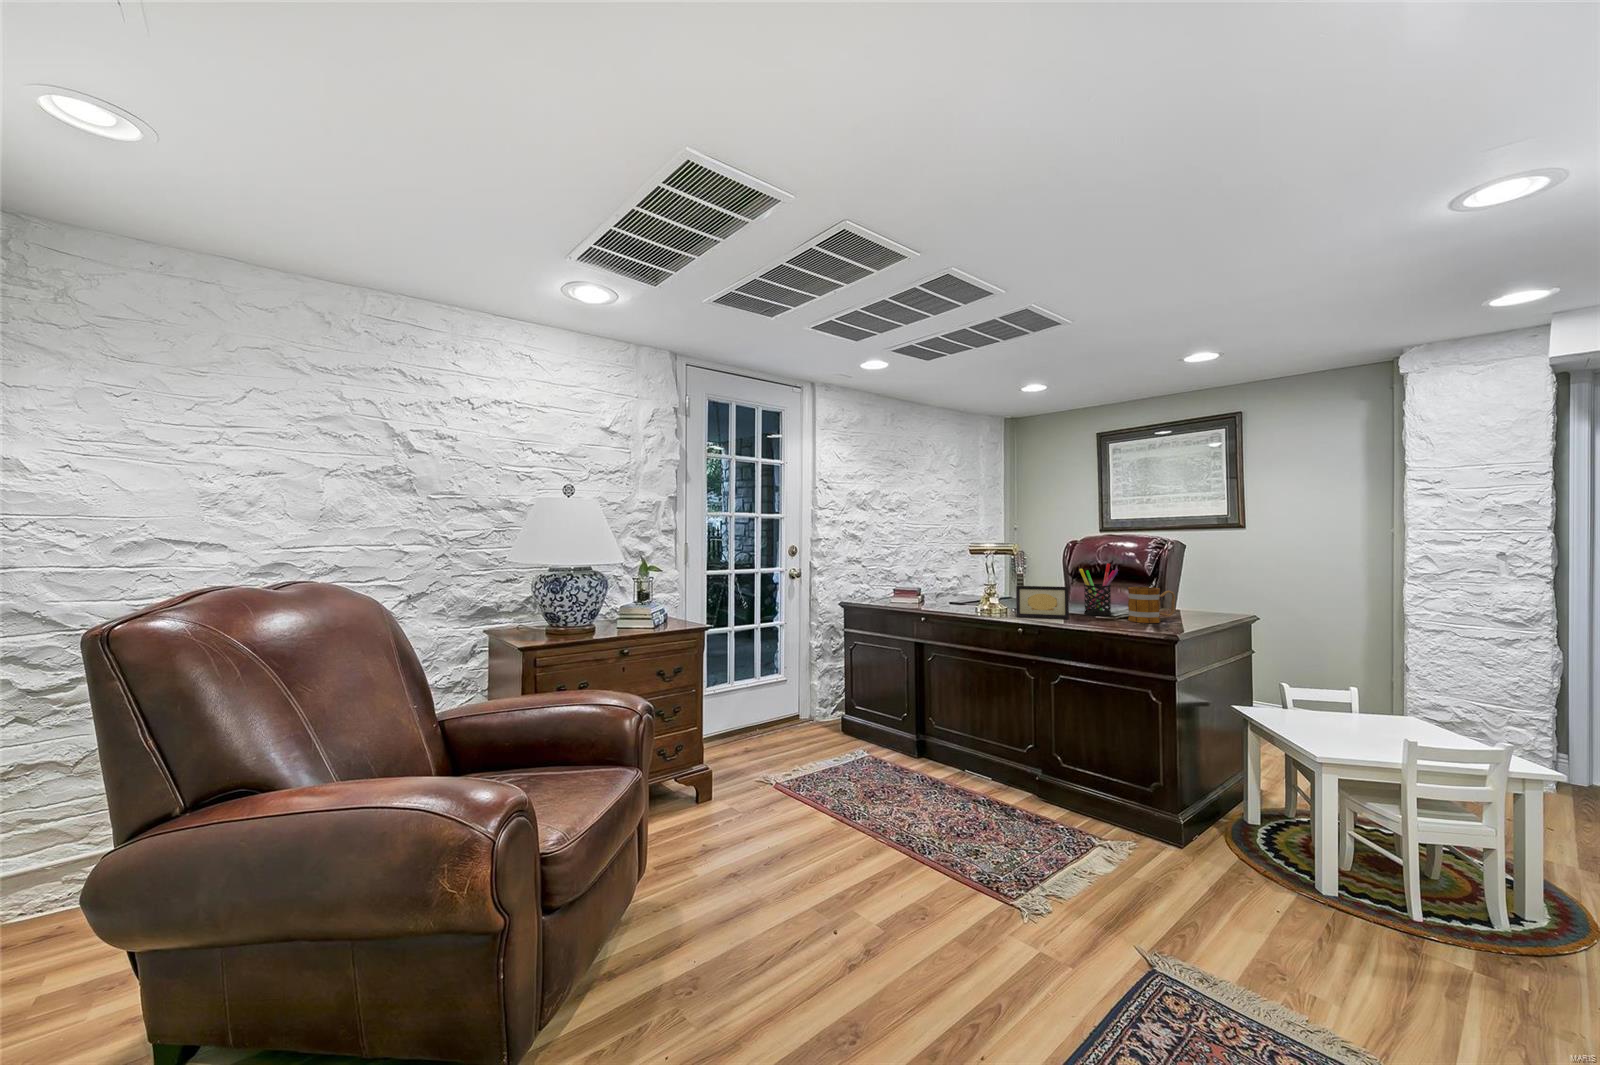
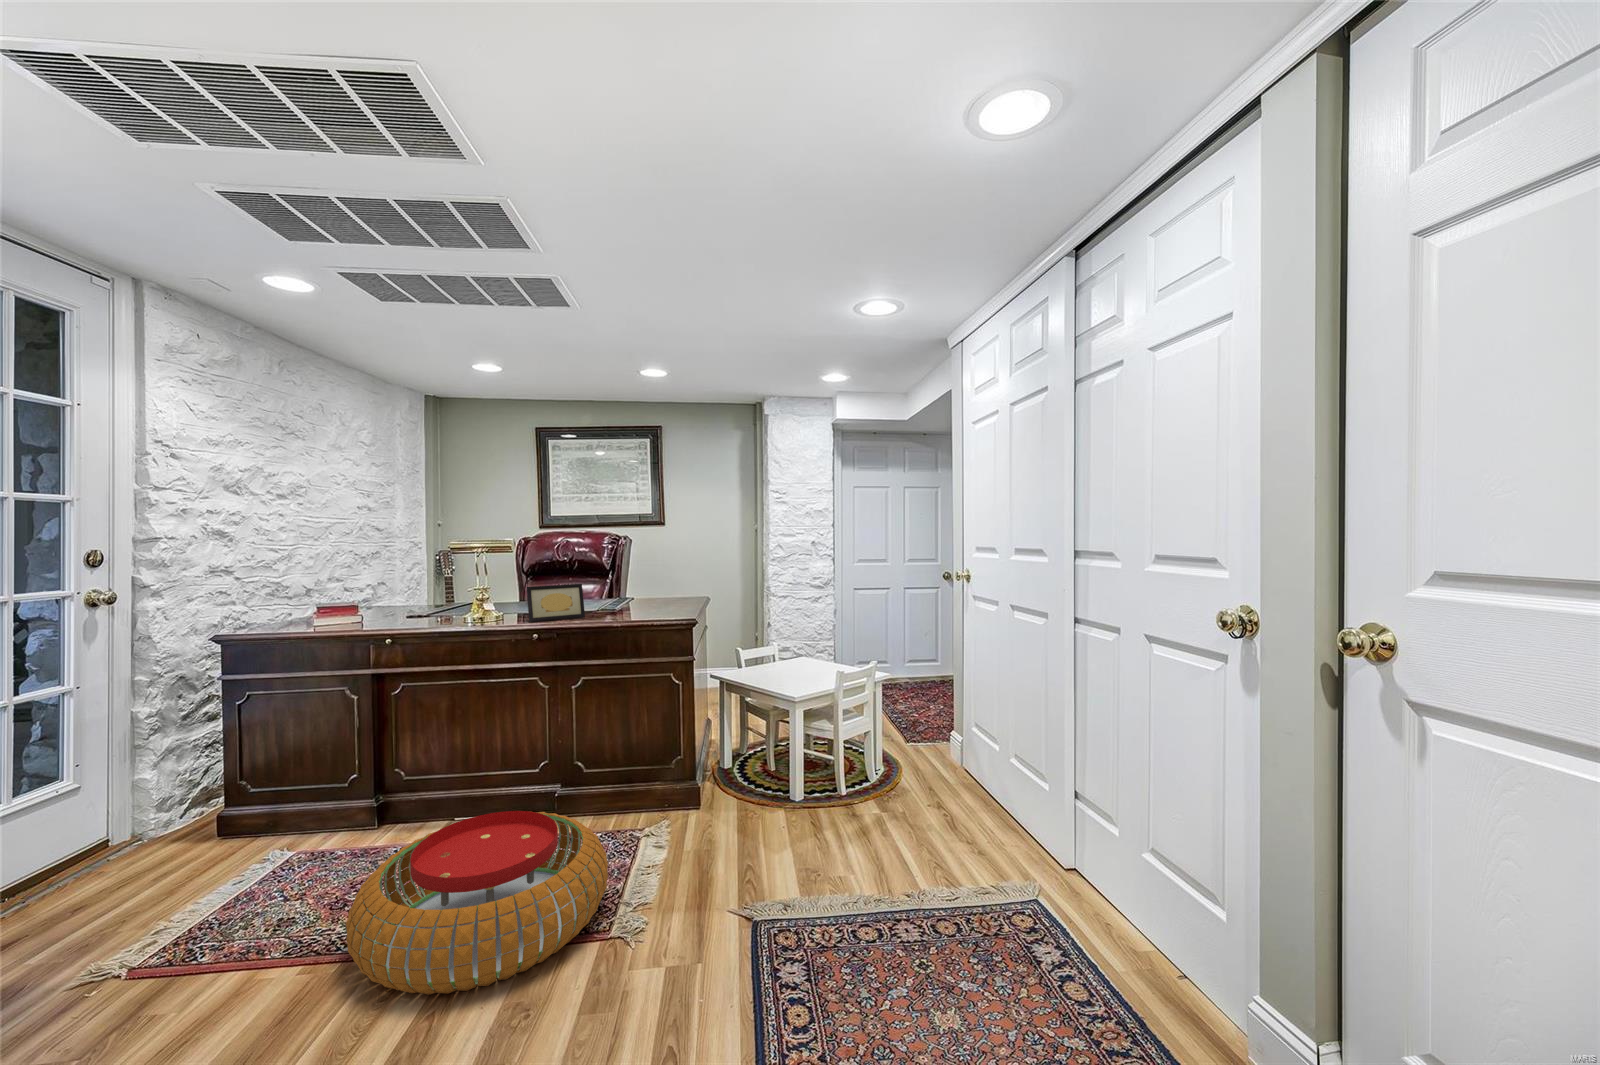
pen holder: present [1080,563,1118,616] -> none [585,558,620,611]
mug: present [1128,587,1175,623] -> none [634,579,672,613]
pouf: none [847,762,1034,890] -> present [346,811,608,995]

